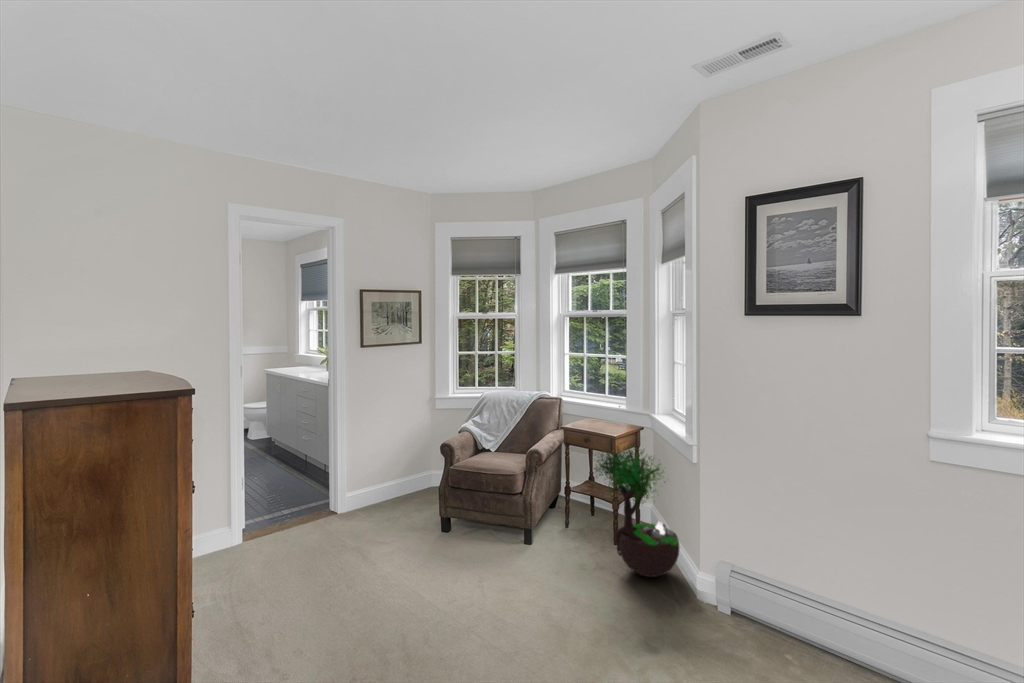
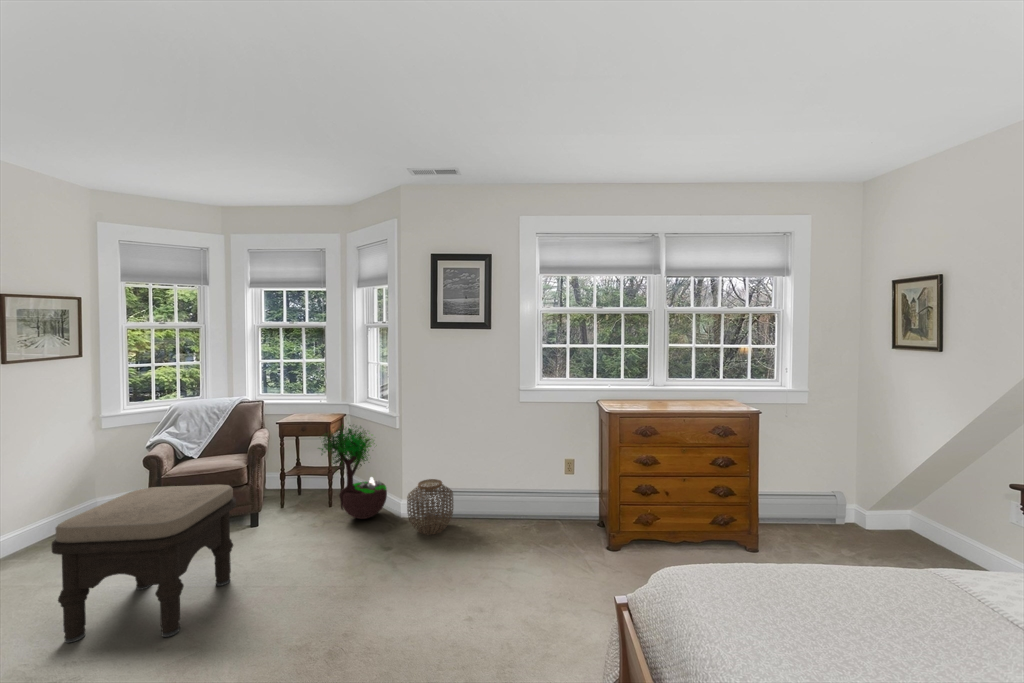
ottoman: none [334,478,482,643] -> present [52,485,236,643]
woven basket: none [693,551,770,643] -> present [407,479,453,535]

